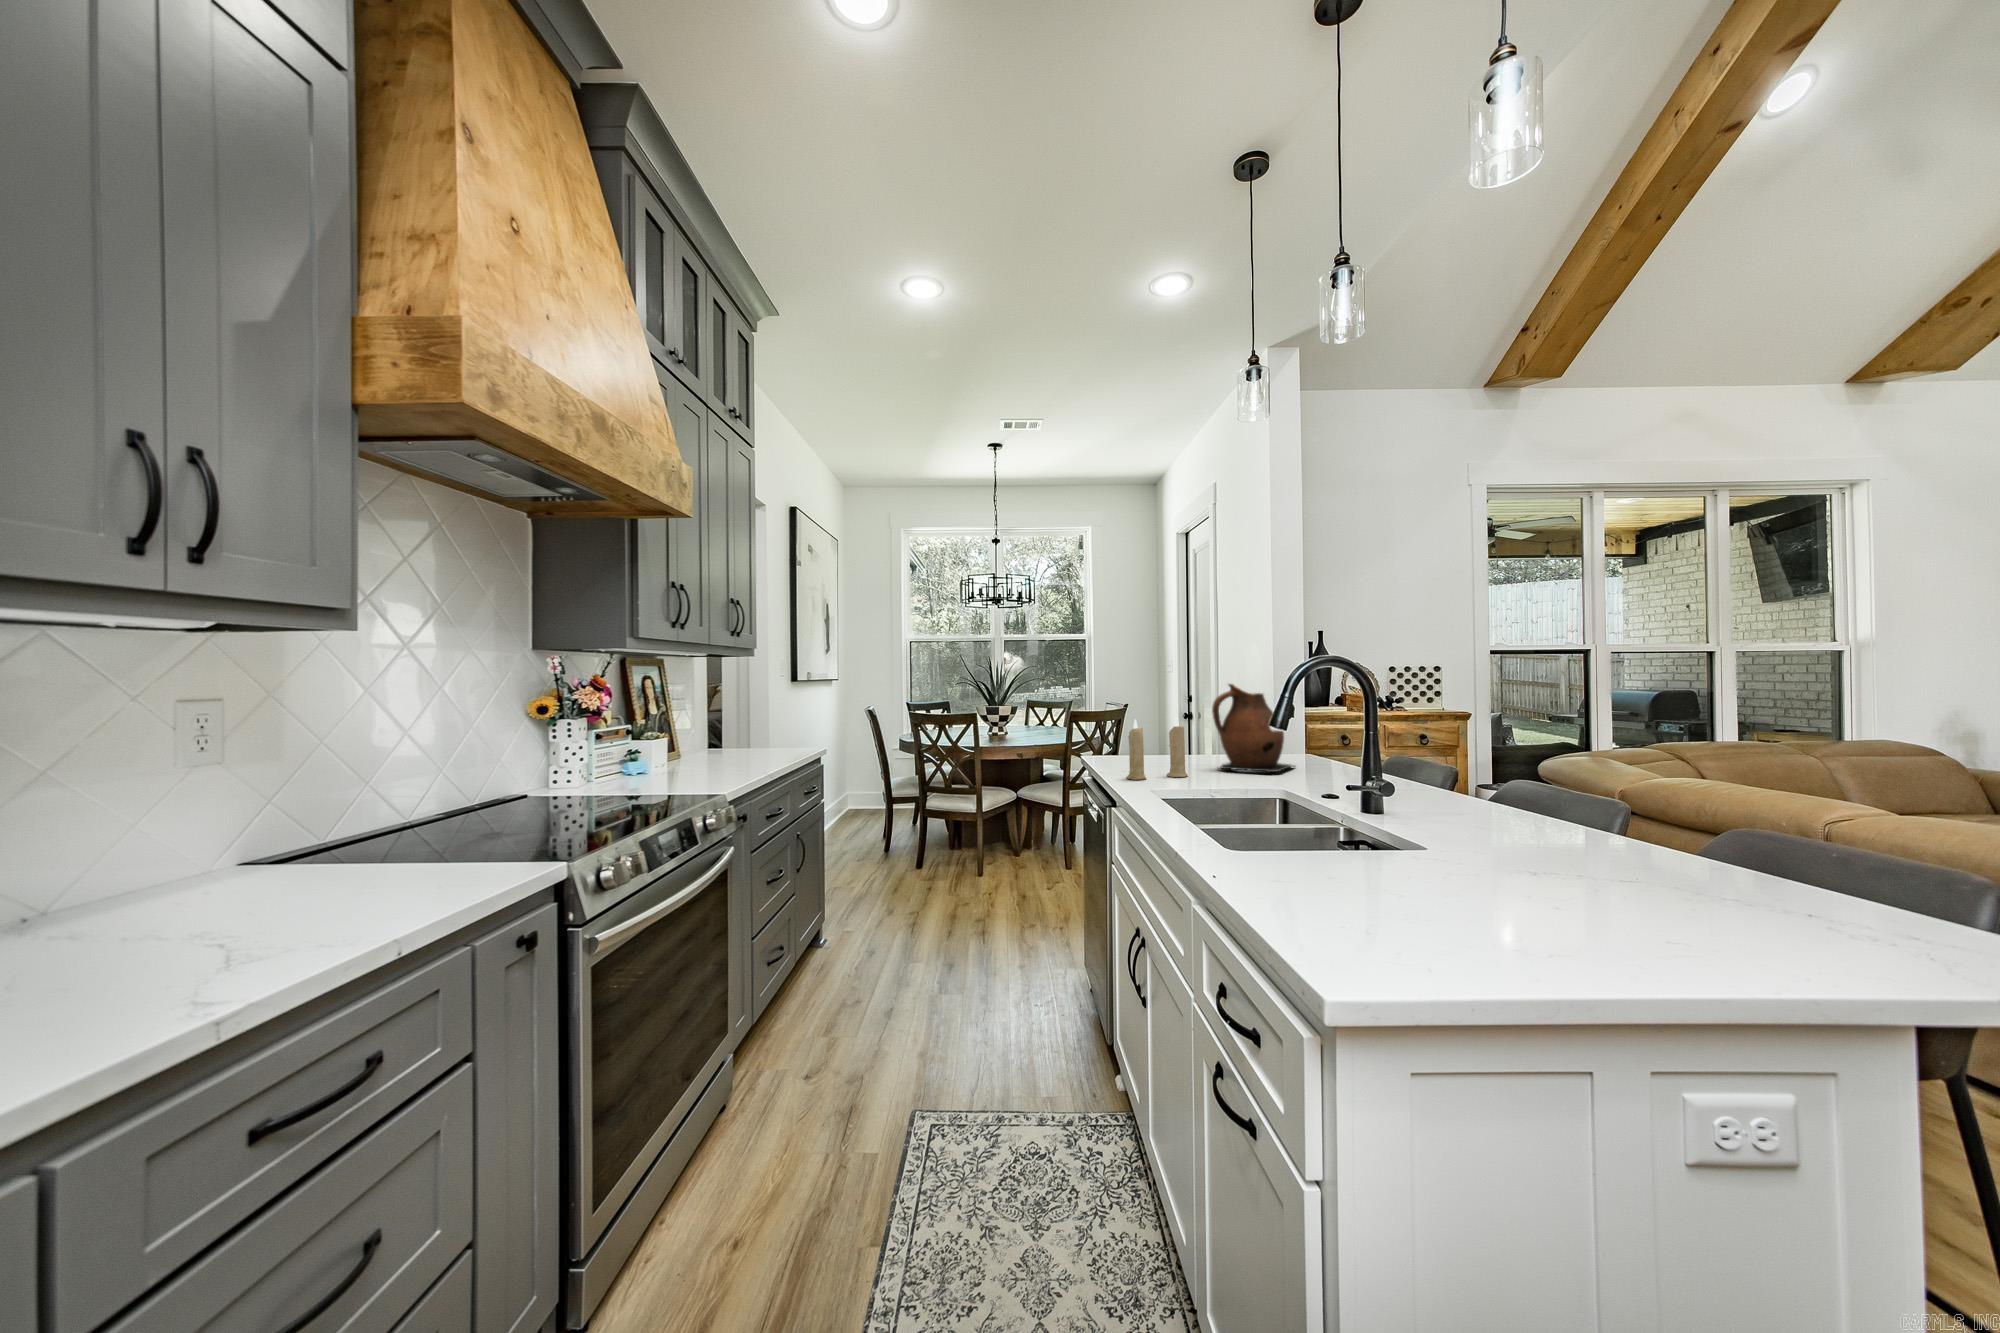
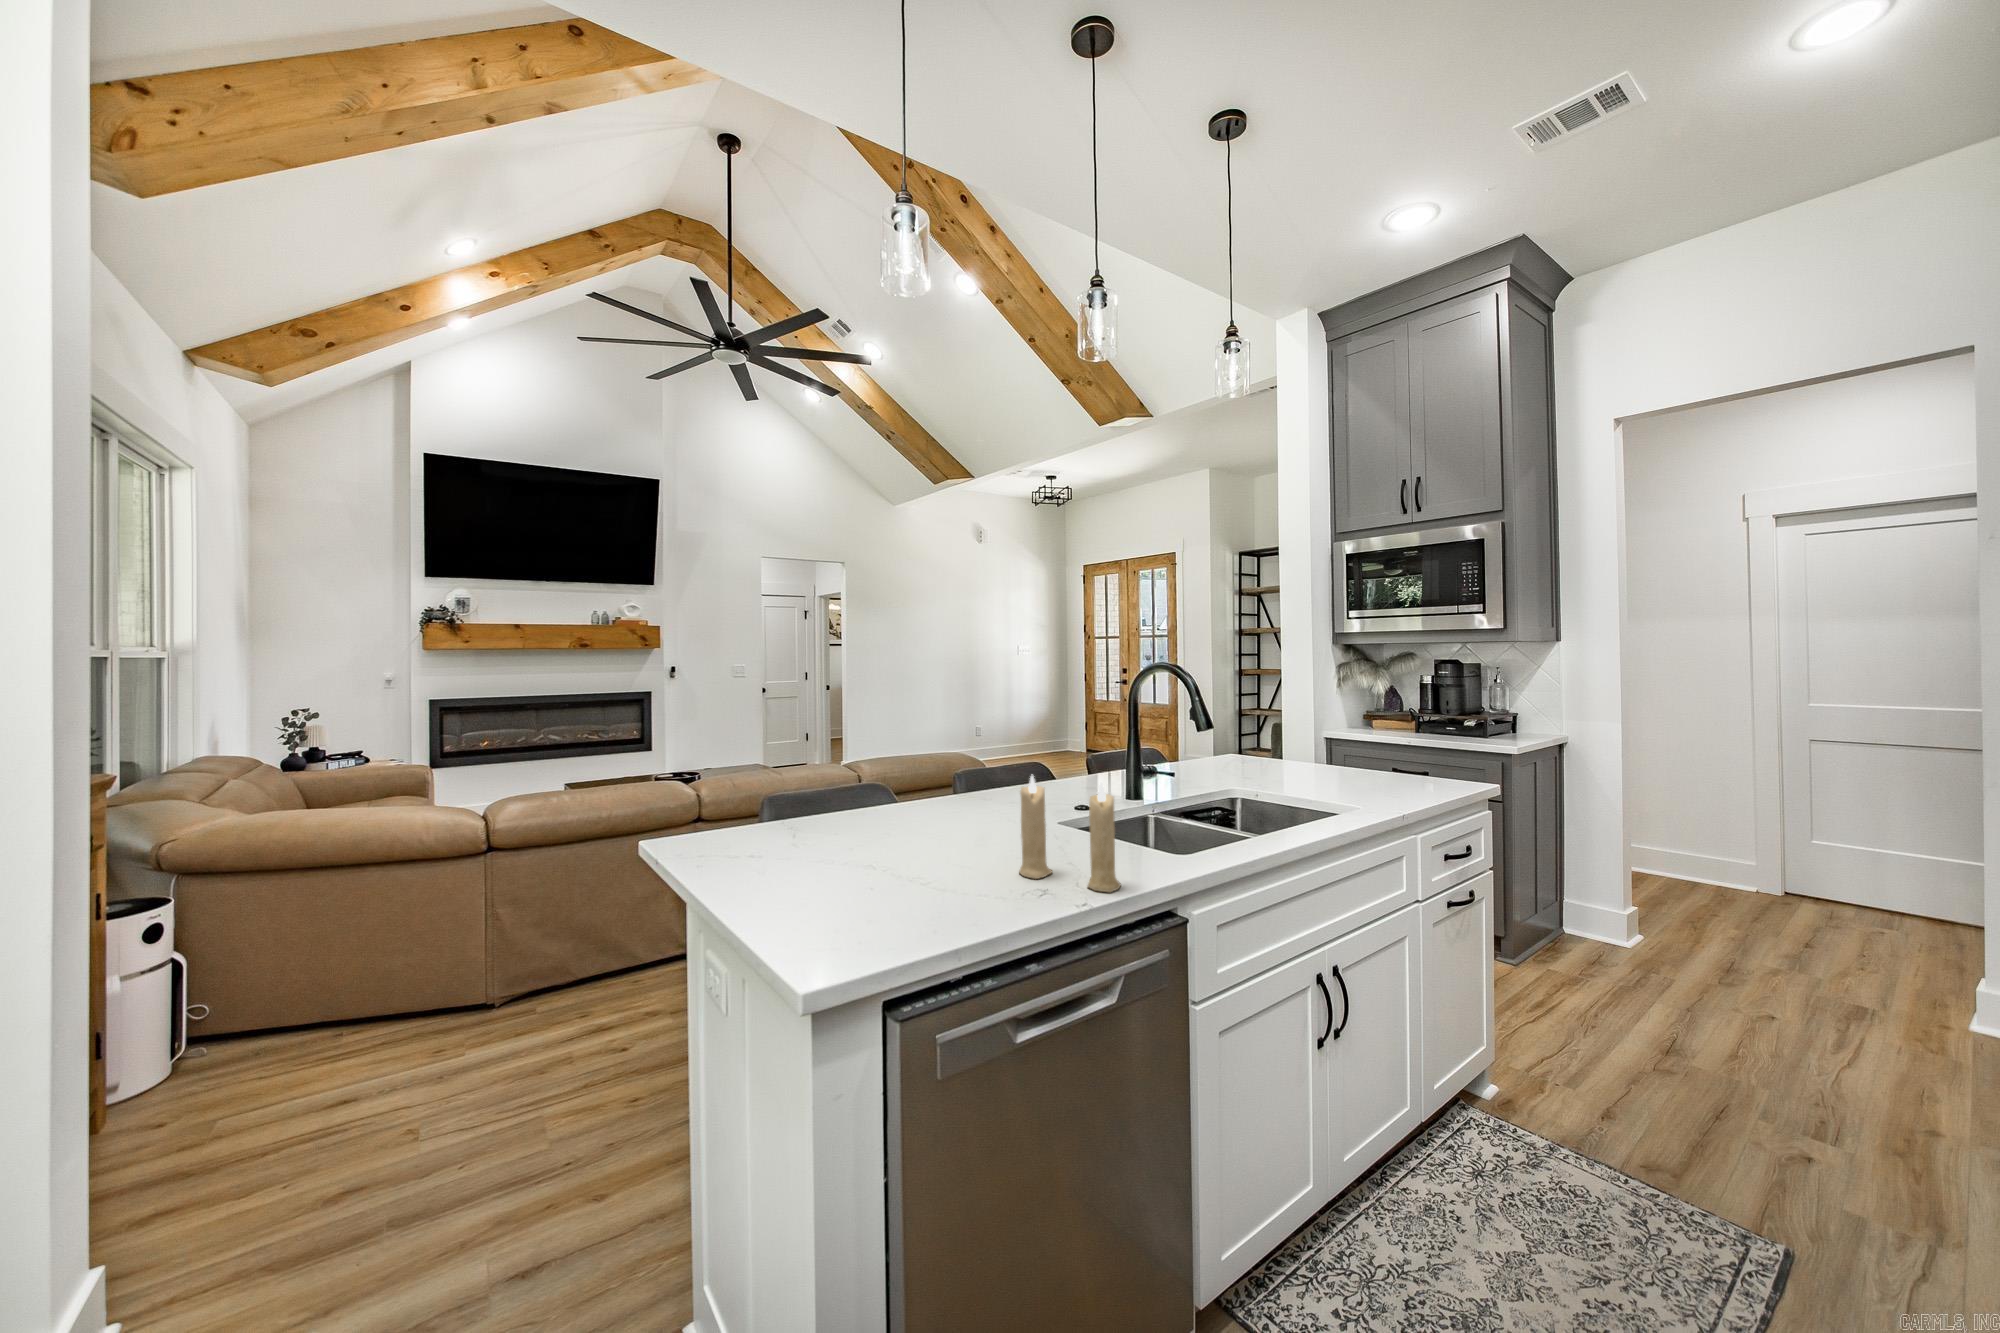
ceramic pitcher: present [1212,684,1295,772] -> none [837,717,953,867]

